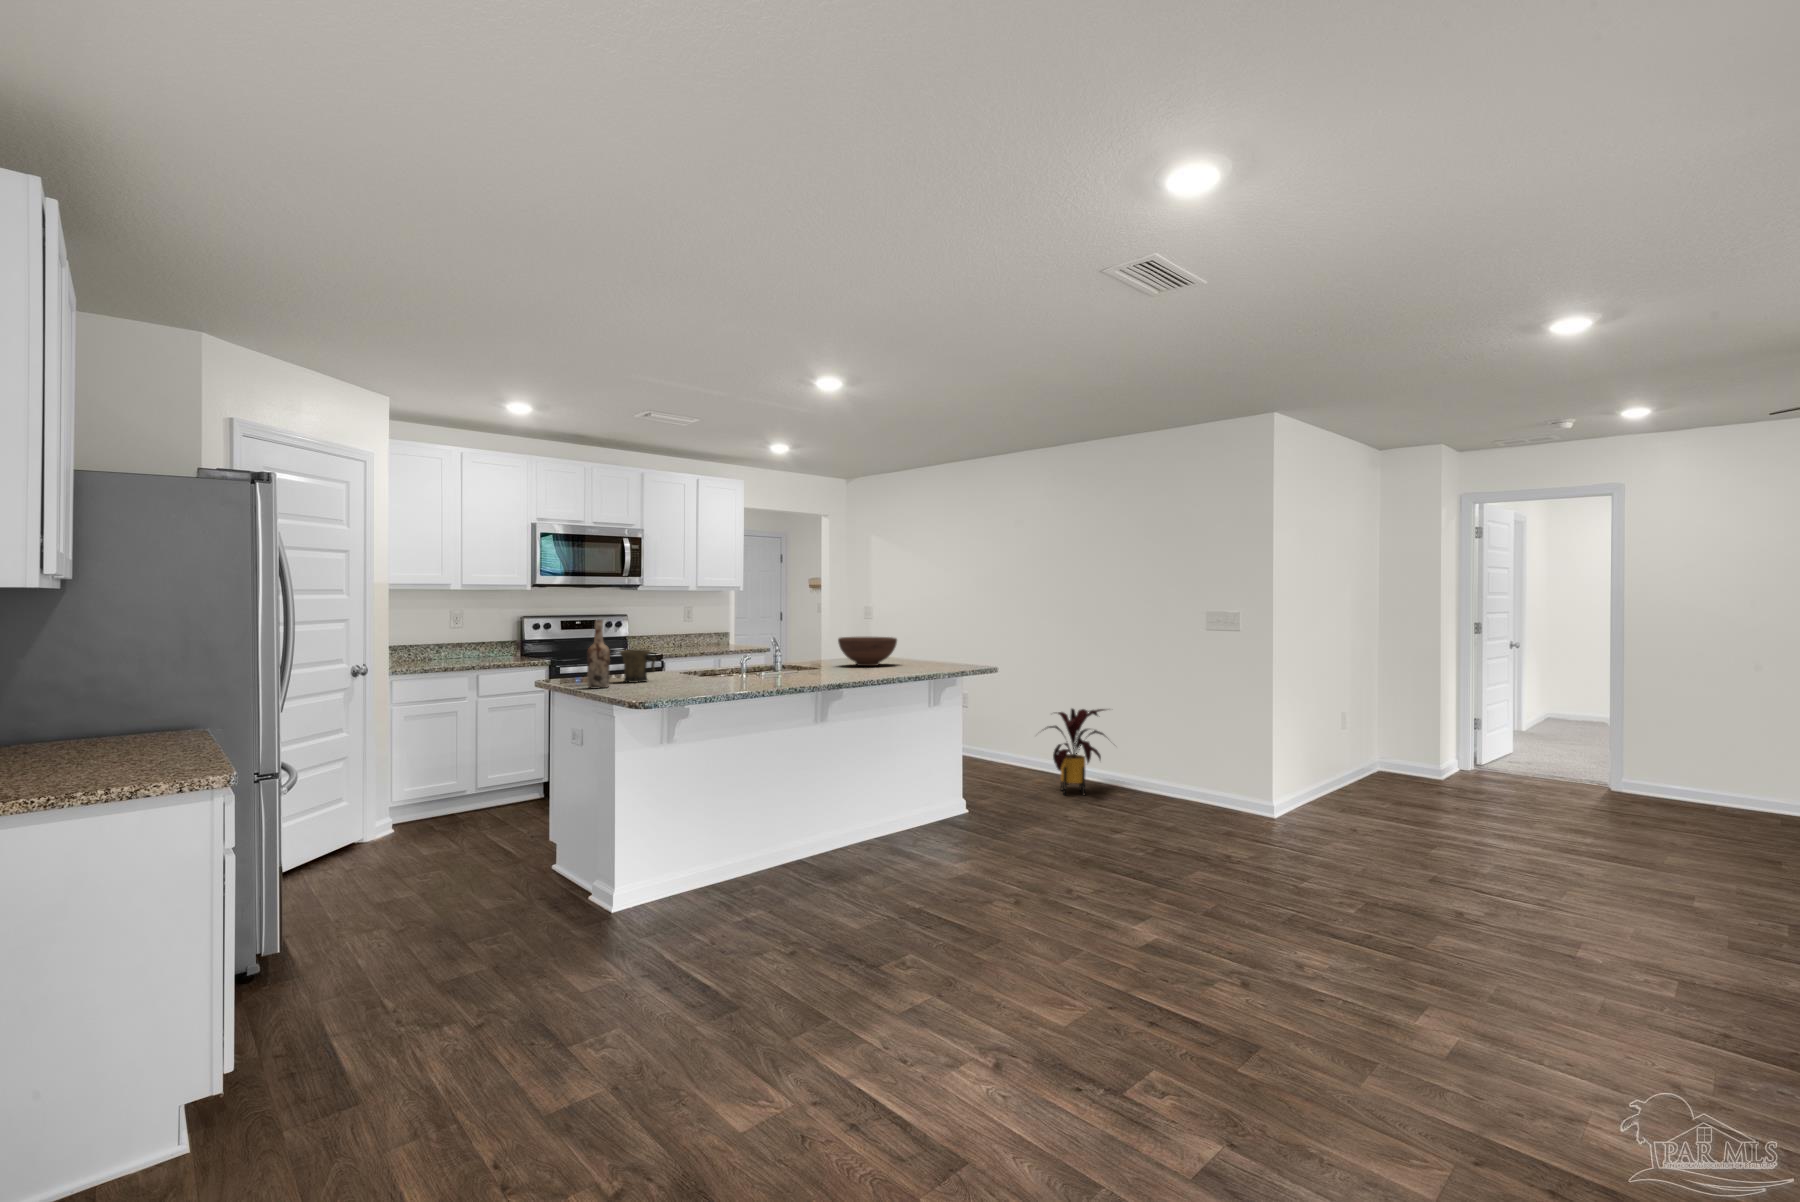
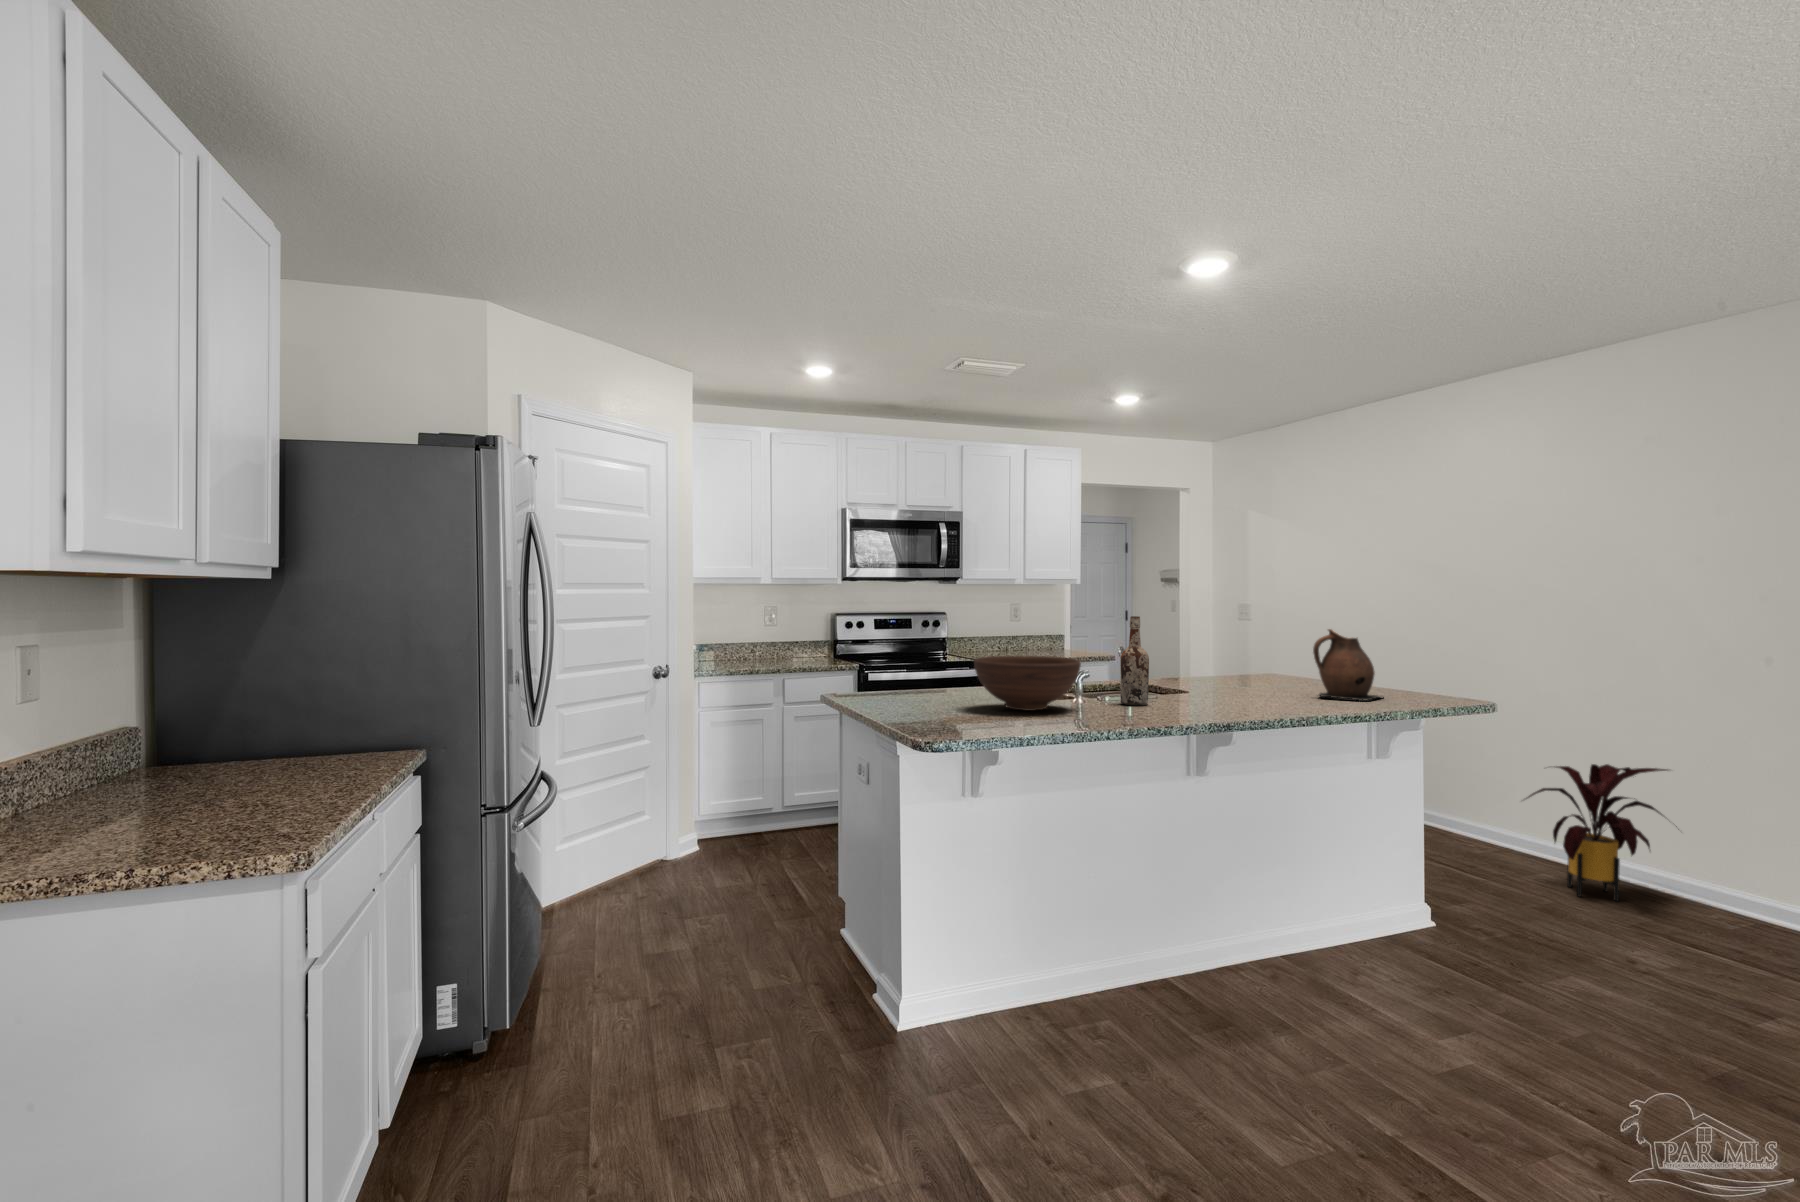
wine bottle: present [587,620,610,688] -> present [1120,616,1149,706]
ceramic pitcher: none [896,623,939,671] -> present [1313,629,1381,701]
fruit bowl: present [838,637,897,666] -> present [974,656,1081,711]
mug: present [620,650,655,683] -> none [926,658,971,701]

